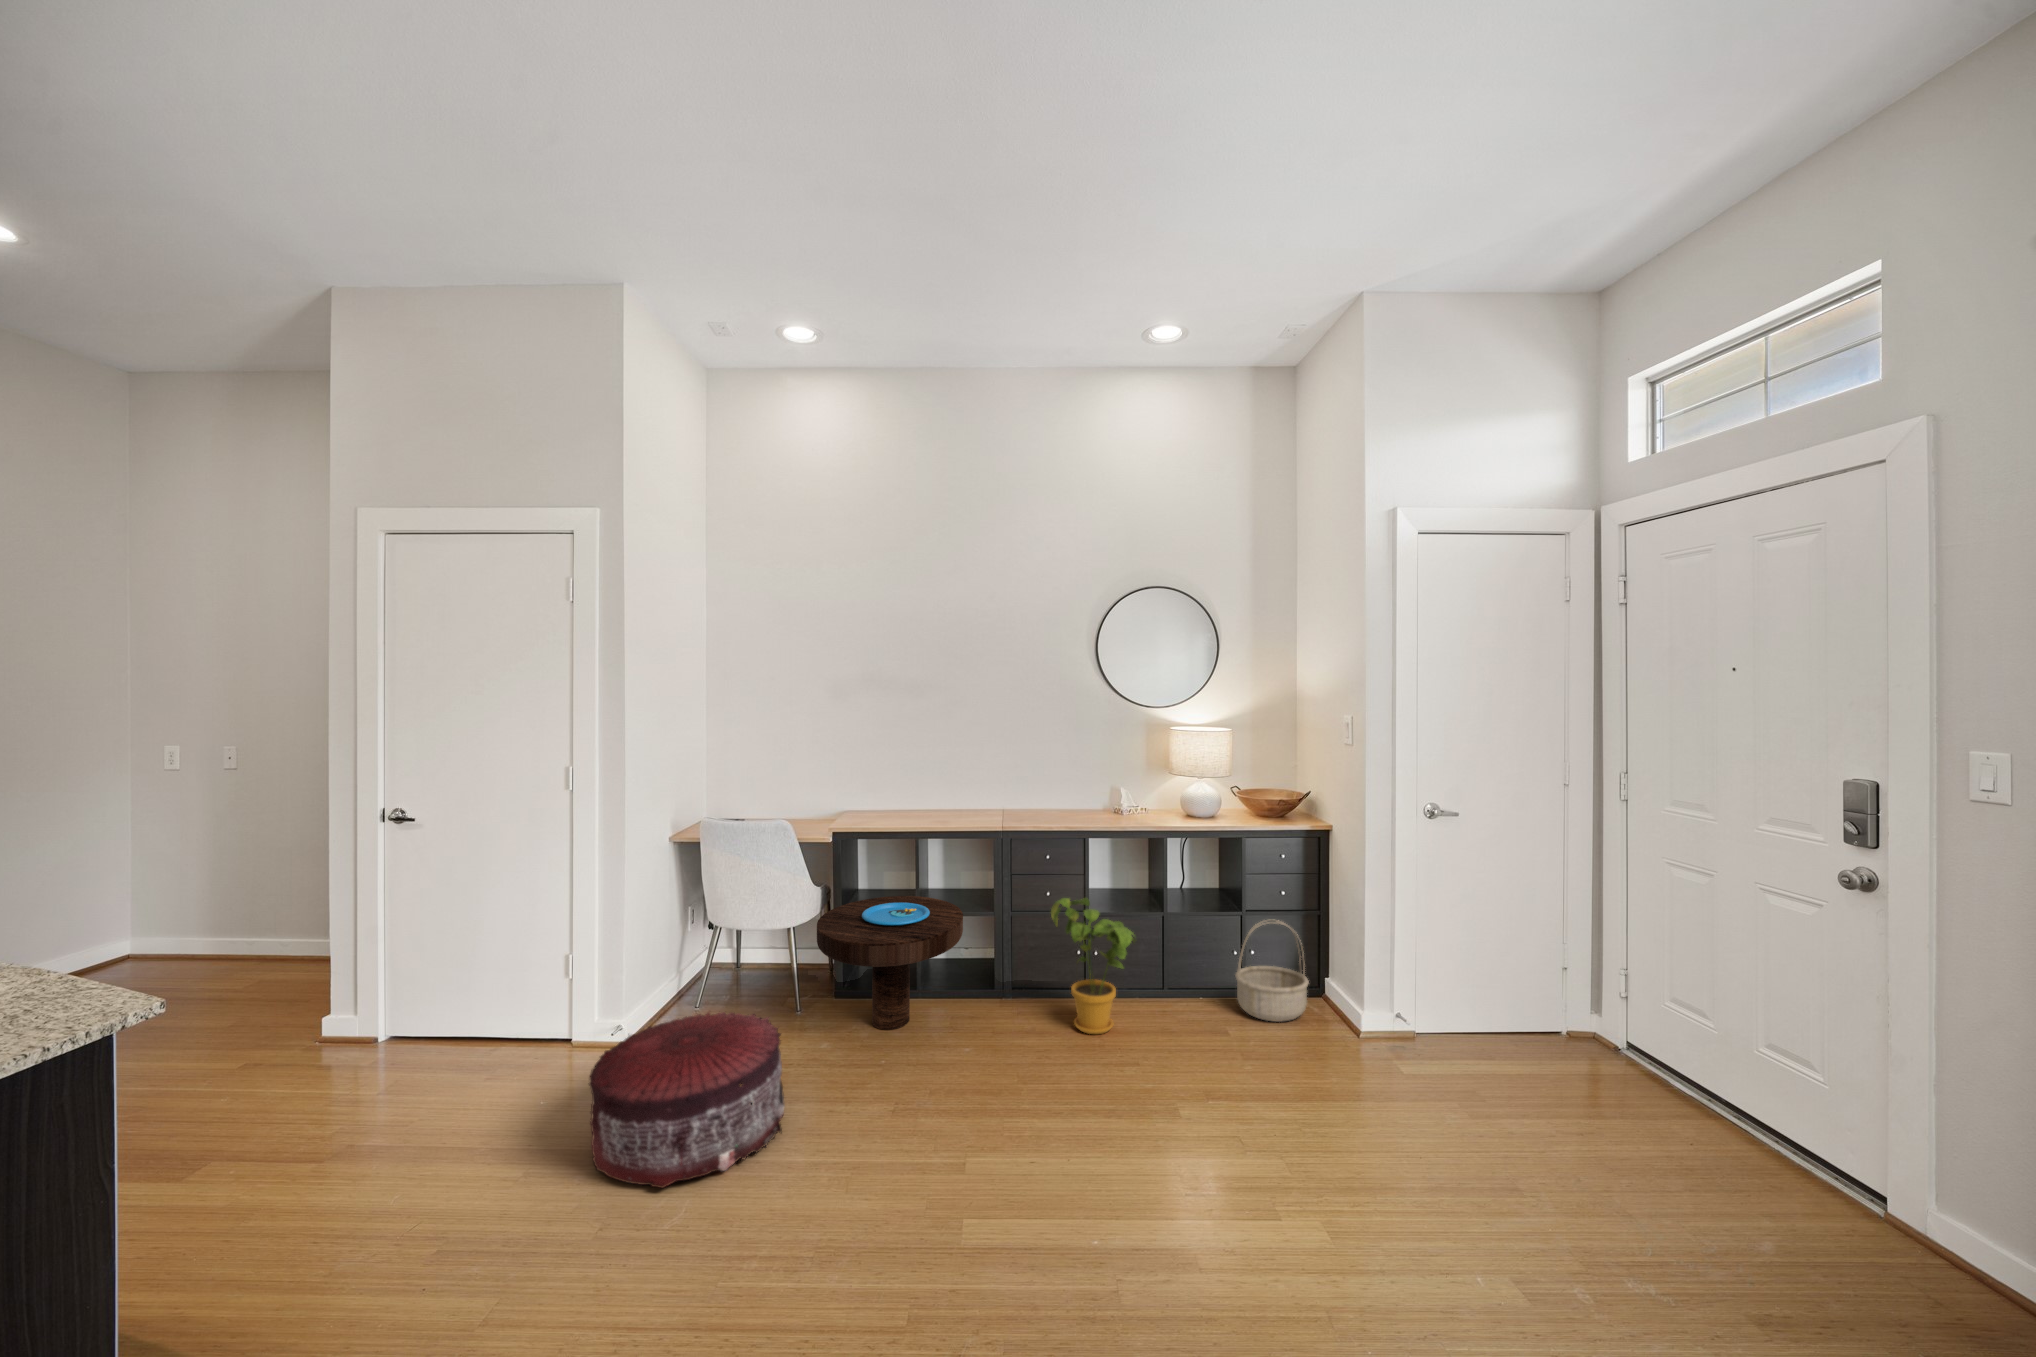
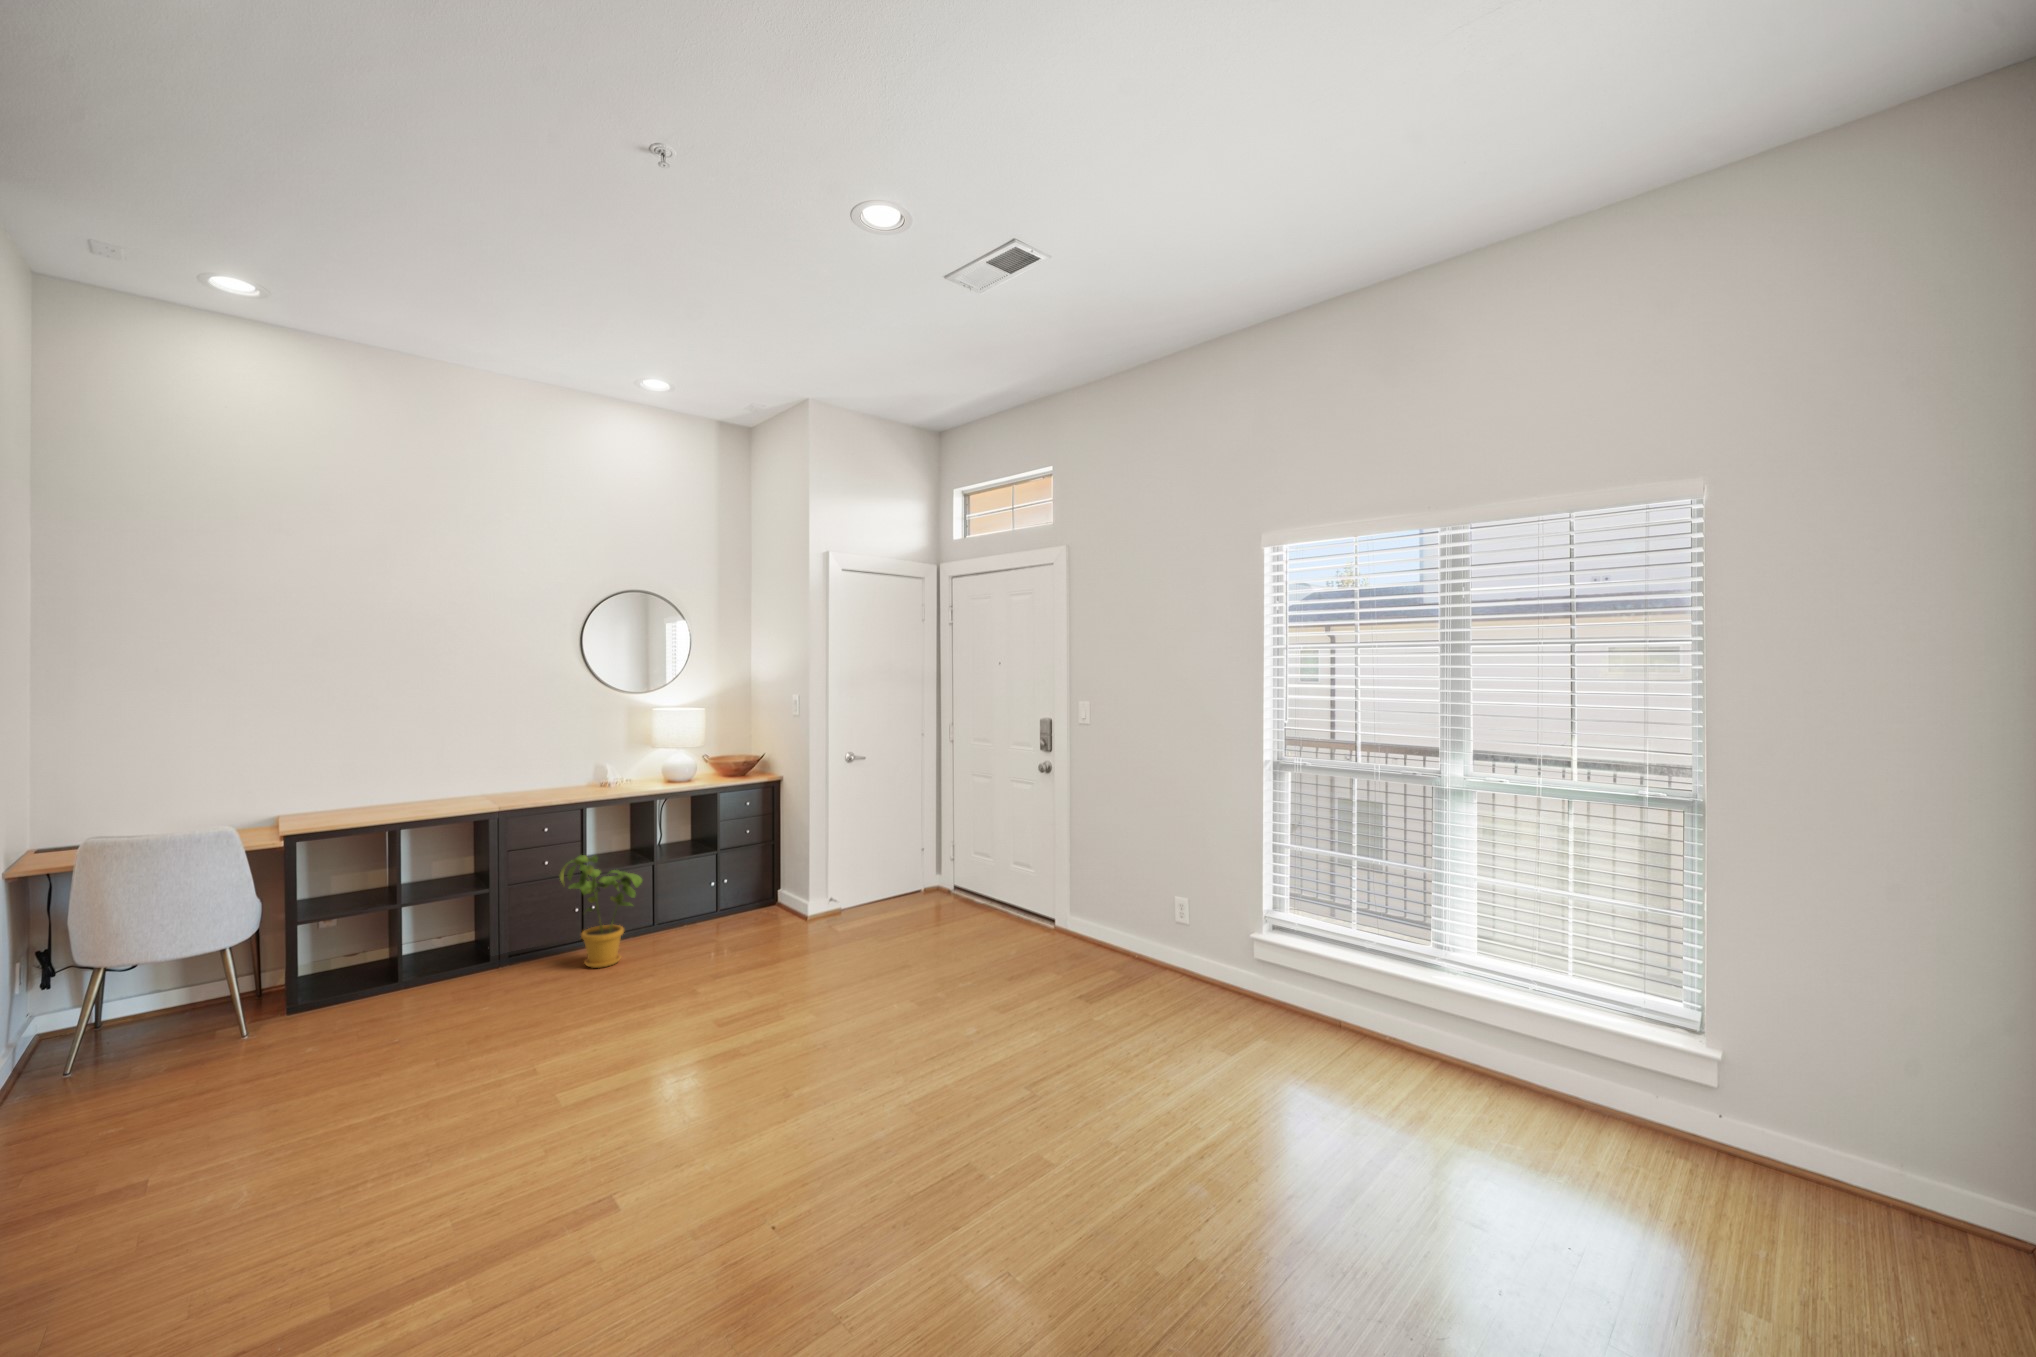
side table: present [817,896,963,1030] -> none [289,888,468,1017]
basket: present [1235,920,1309,1022] -> none [715,852,770,928]
pouf: present [589,1012,785,1188] -> none [72,1007,340,1182]

